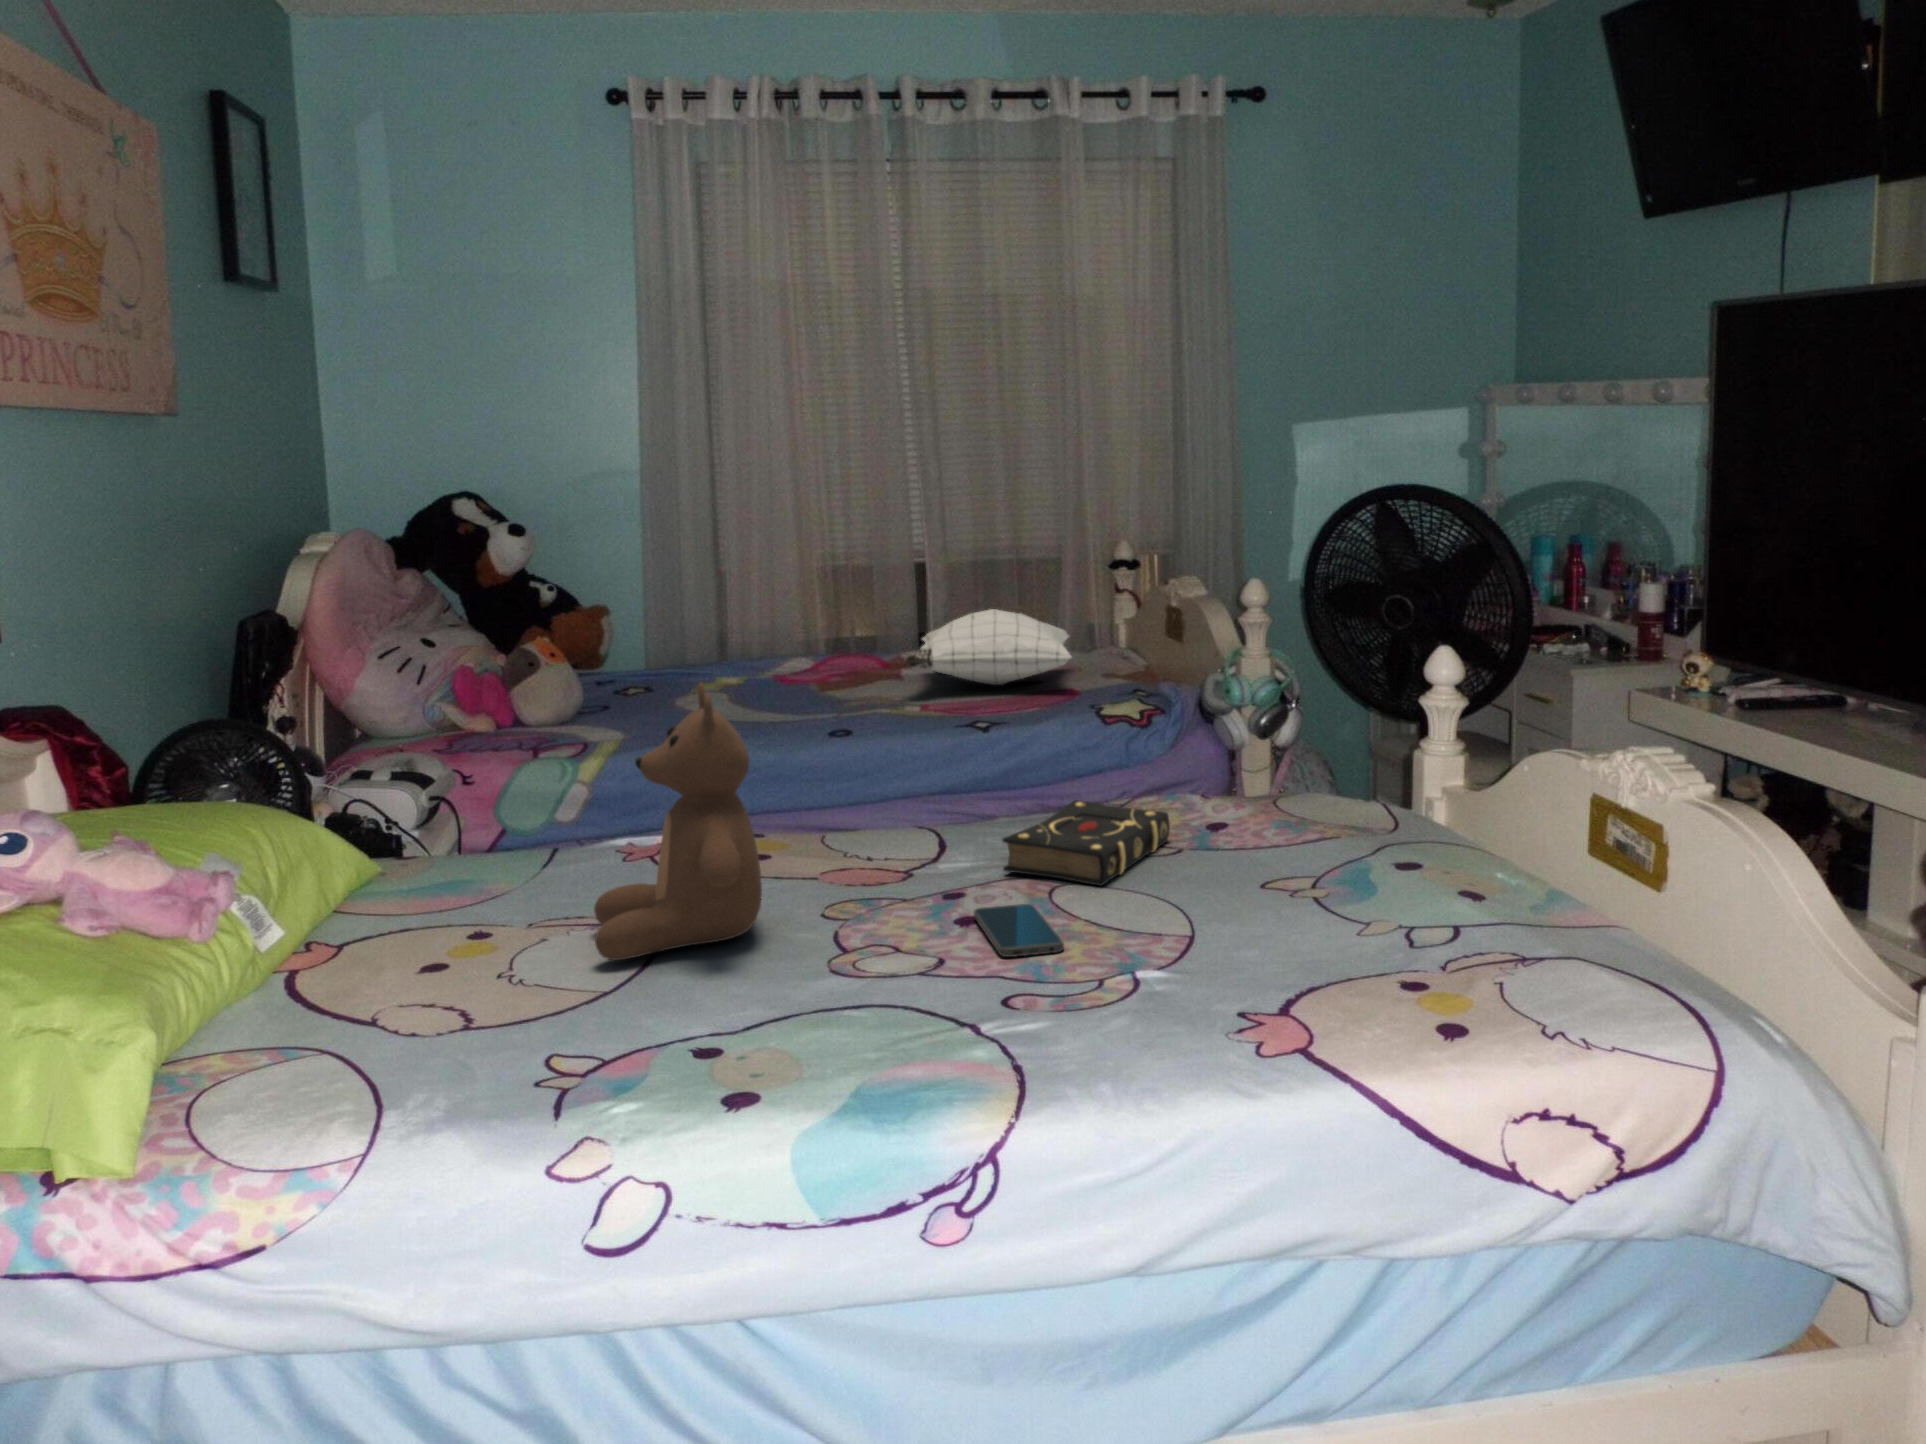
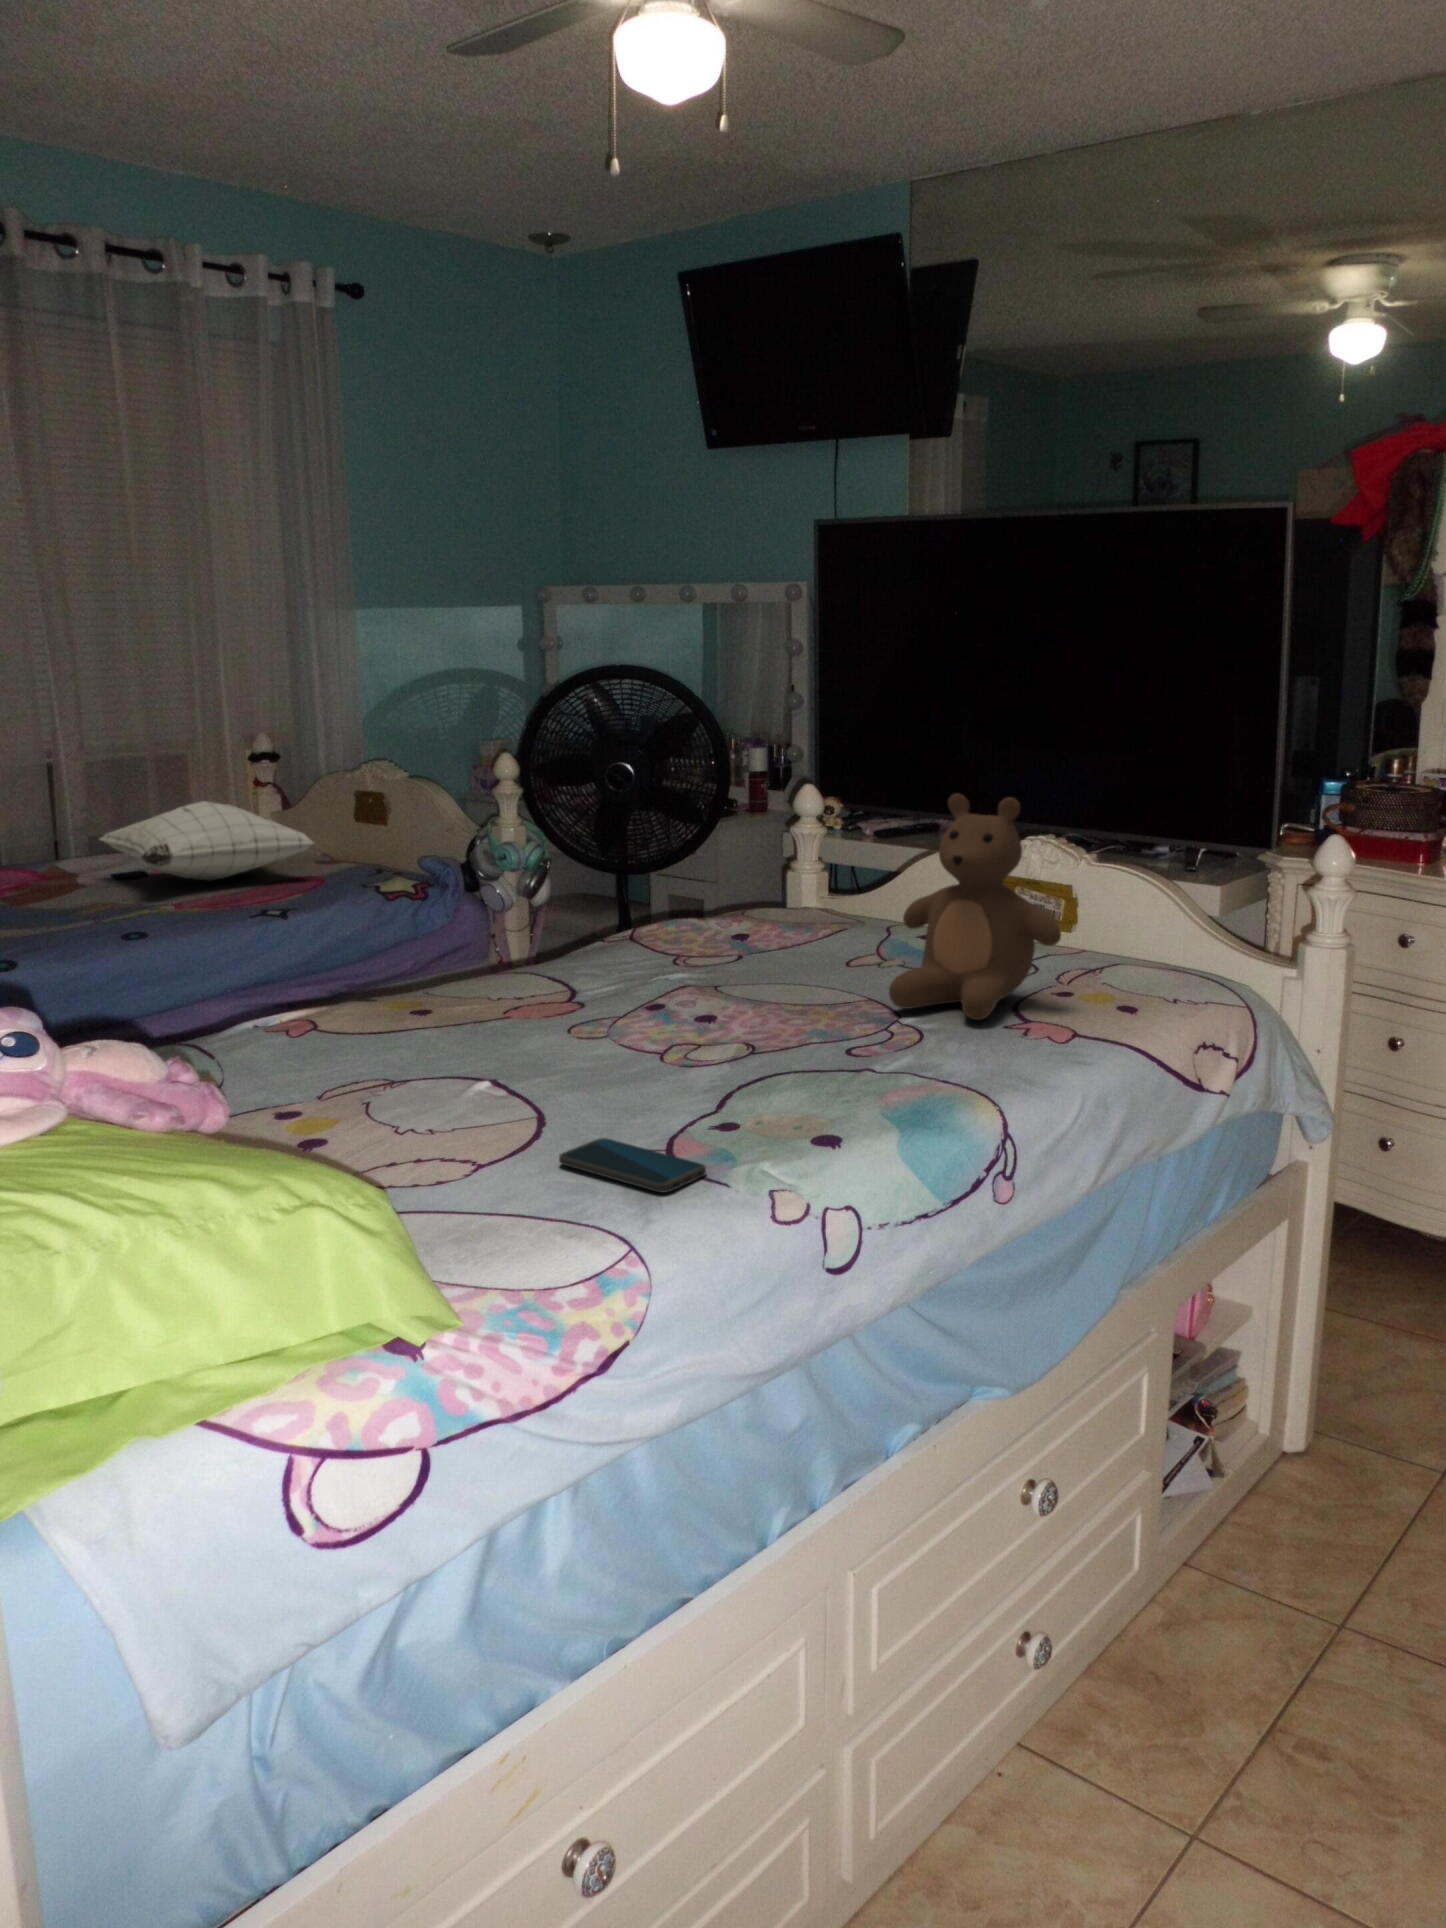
teddy bear: present [594,682,762,960] -> present [889,793,1061,1020]
book: present [1003,800,1170,886] -> none [630,932,745,992]
smartphone: present [974,904,1064,957] -> present [559,1138,706,1193]

